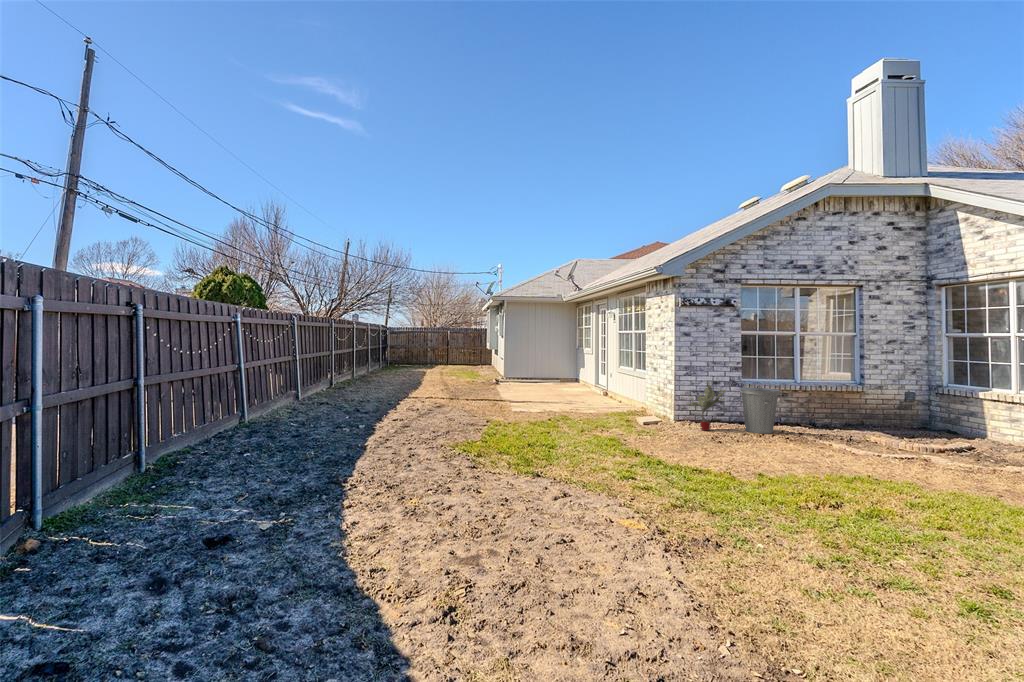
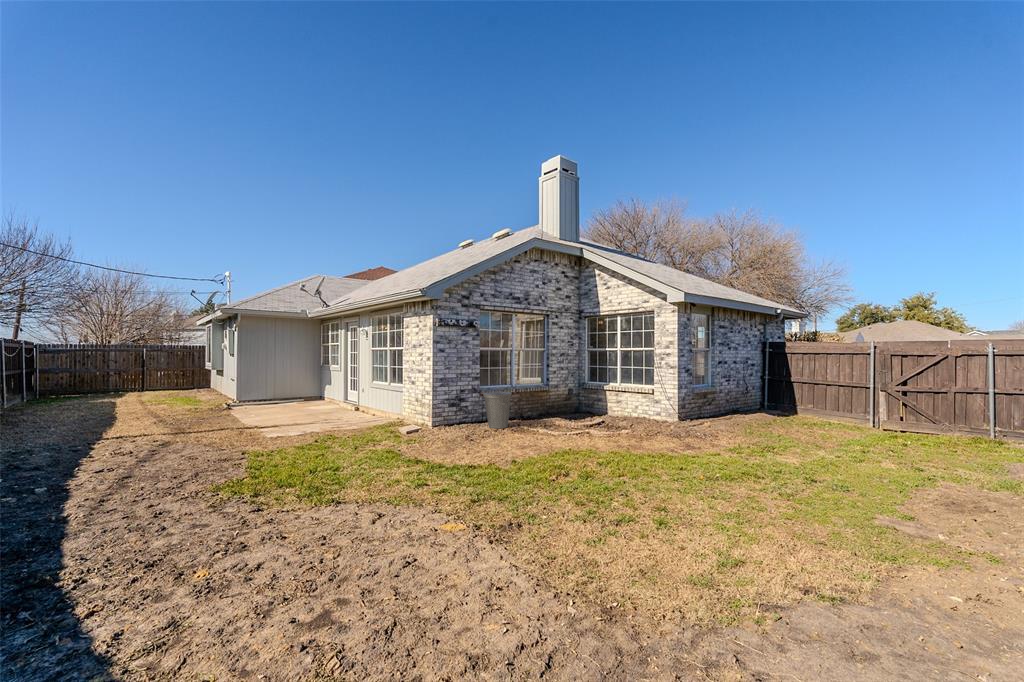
potted tree: present [687,383,725,431] -> none [444,391,475,432]

